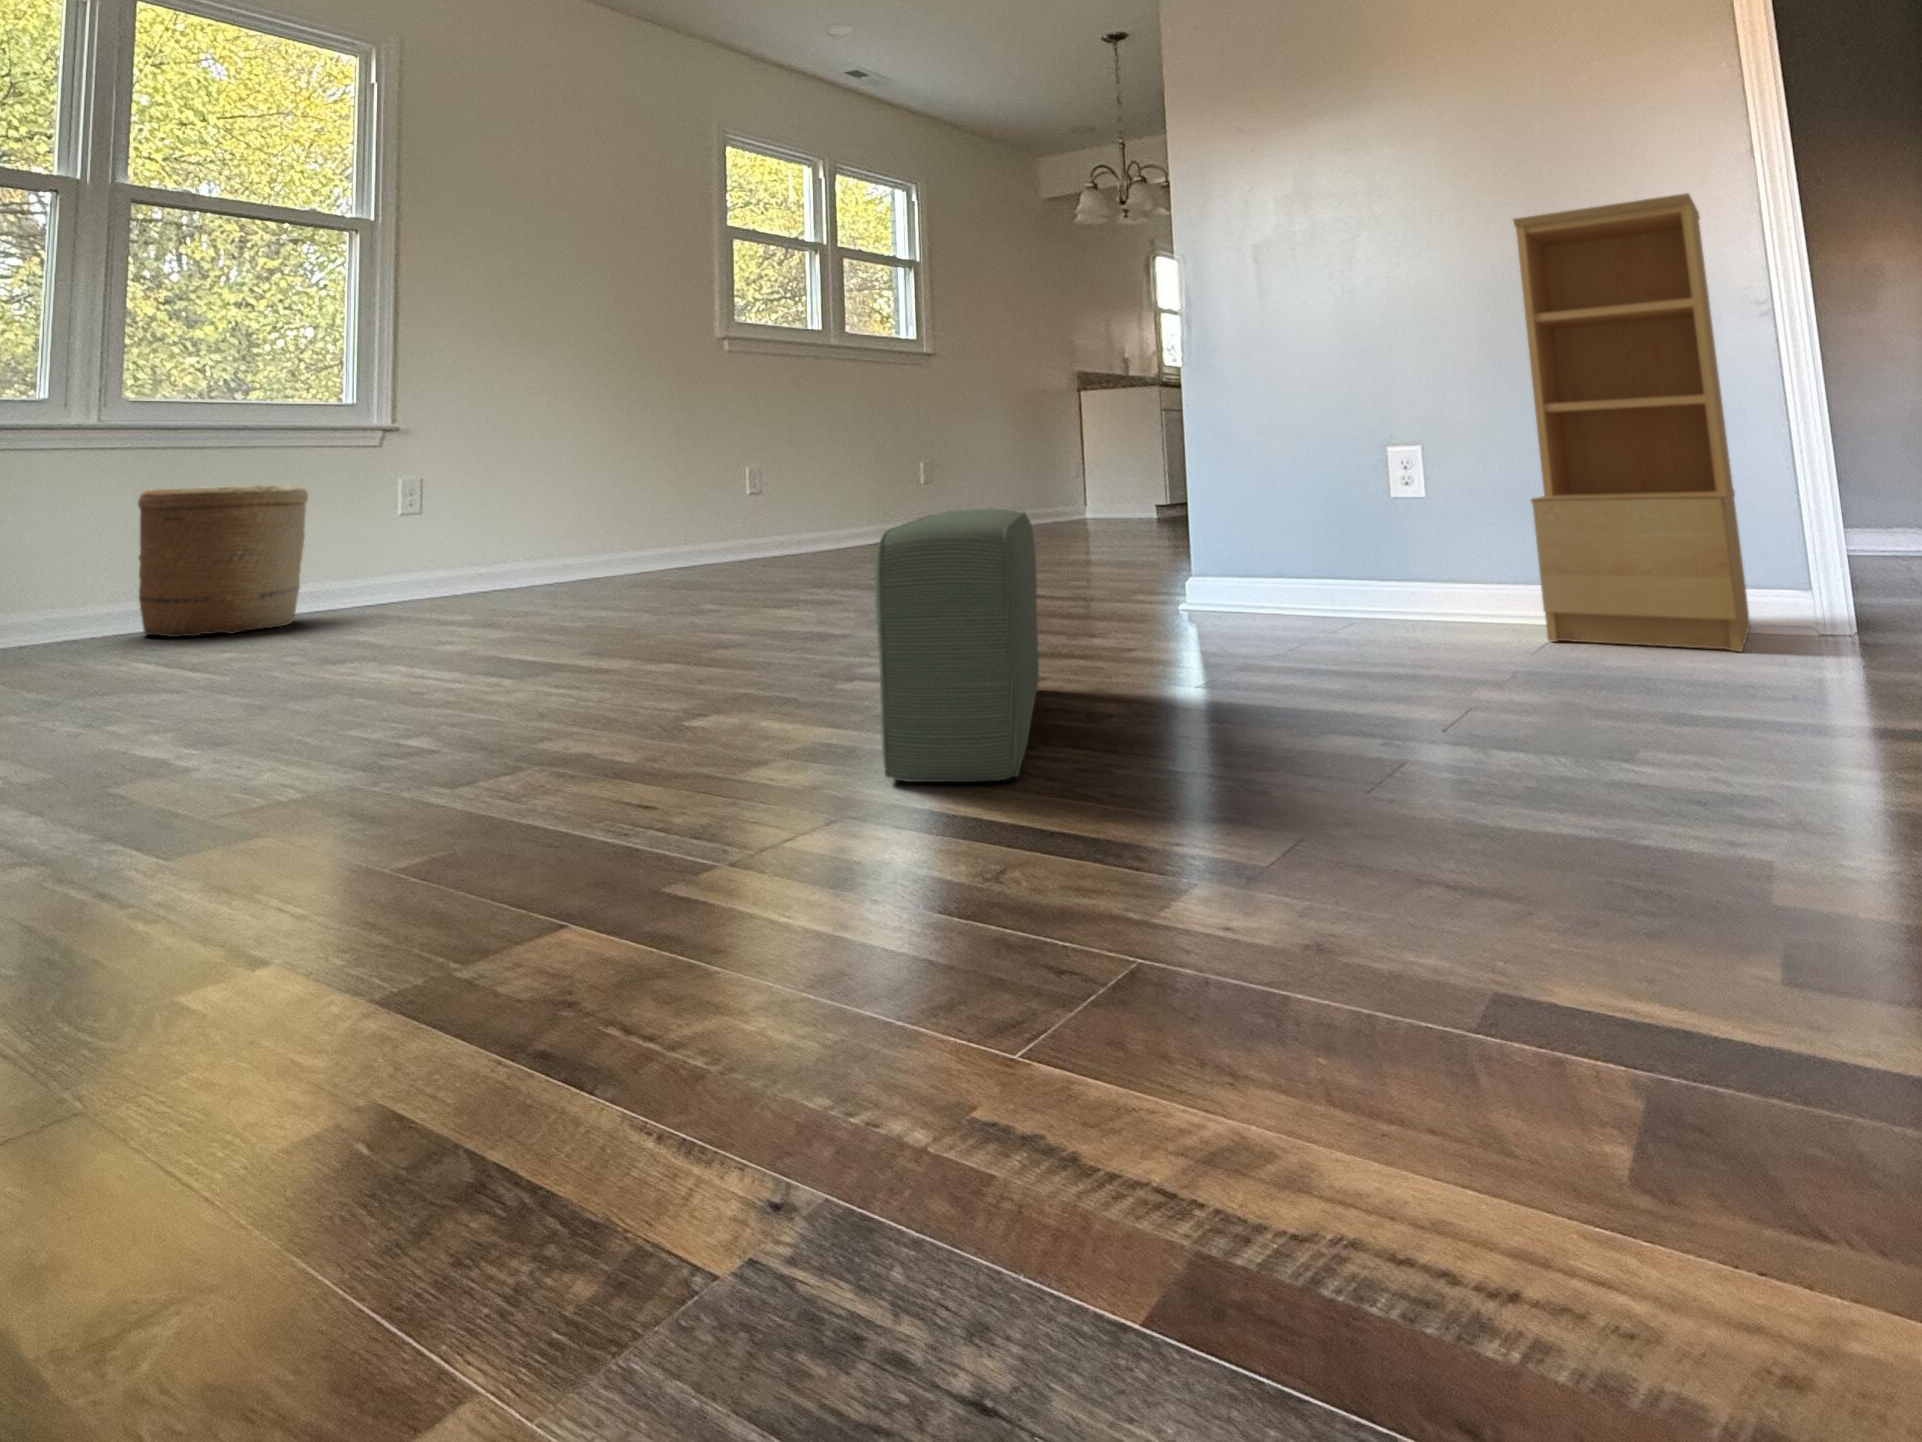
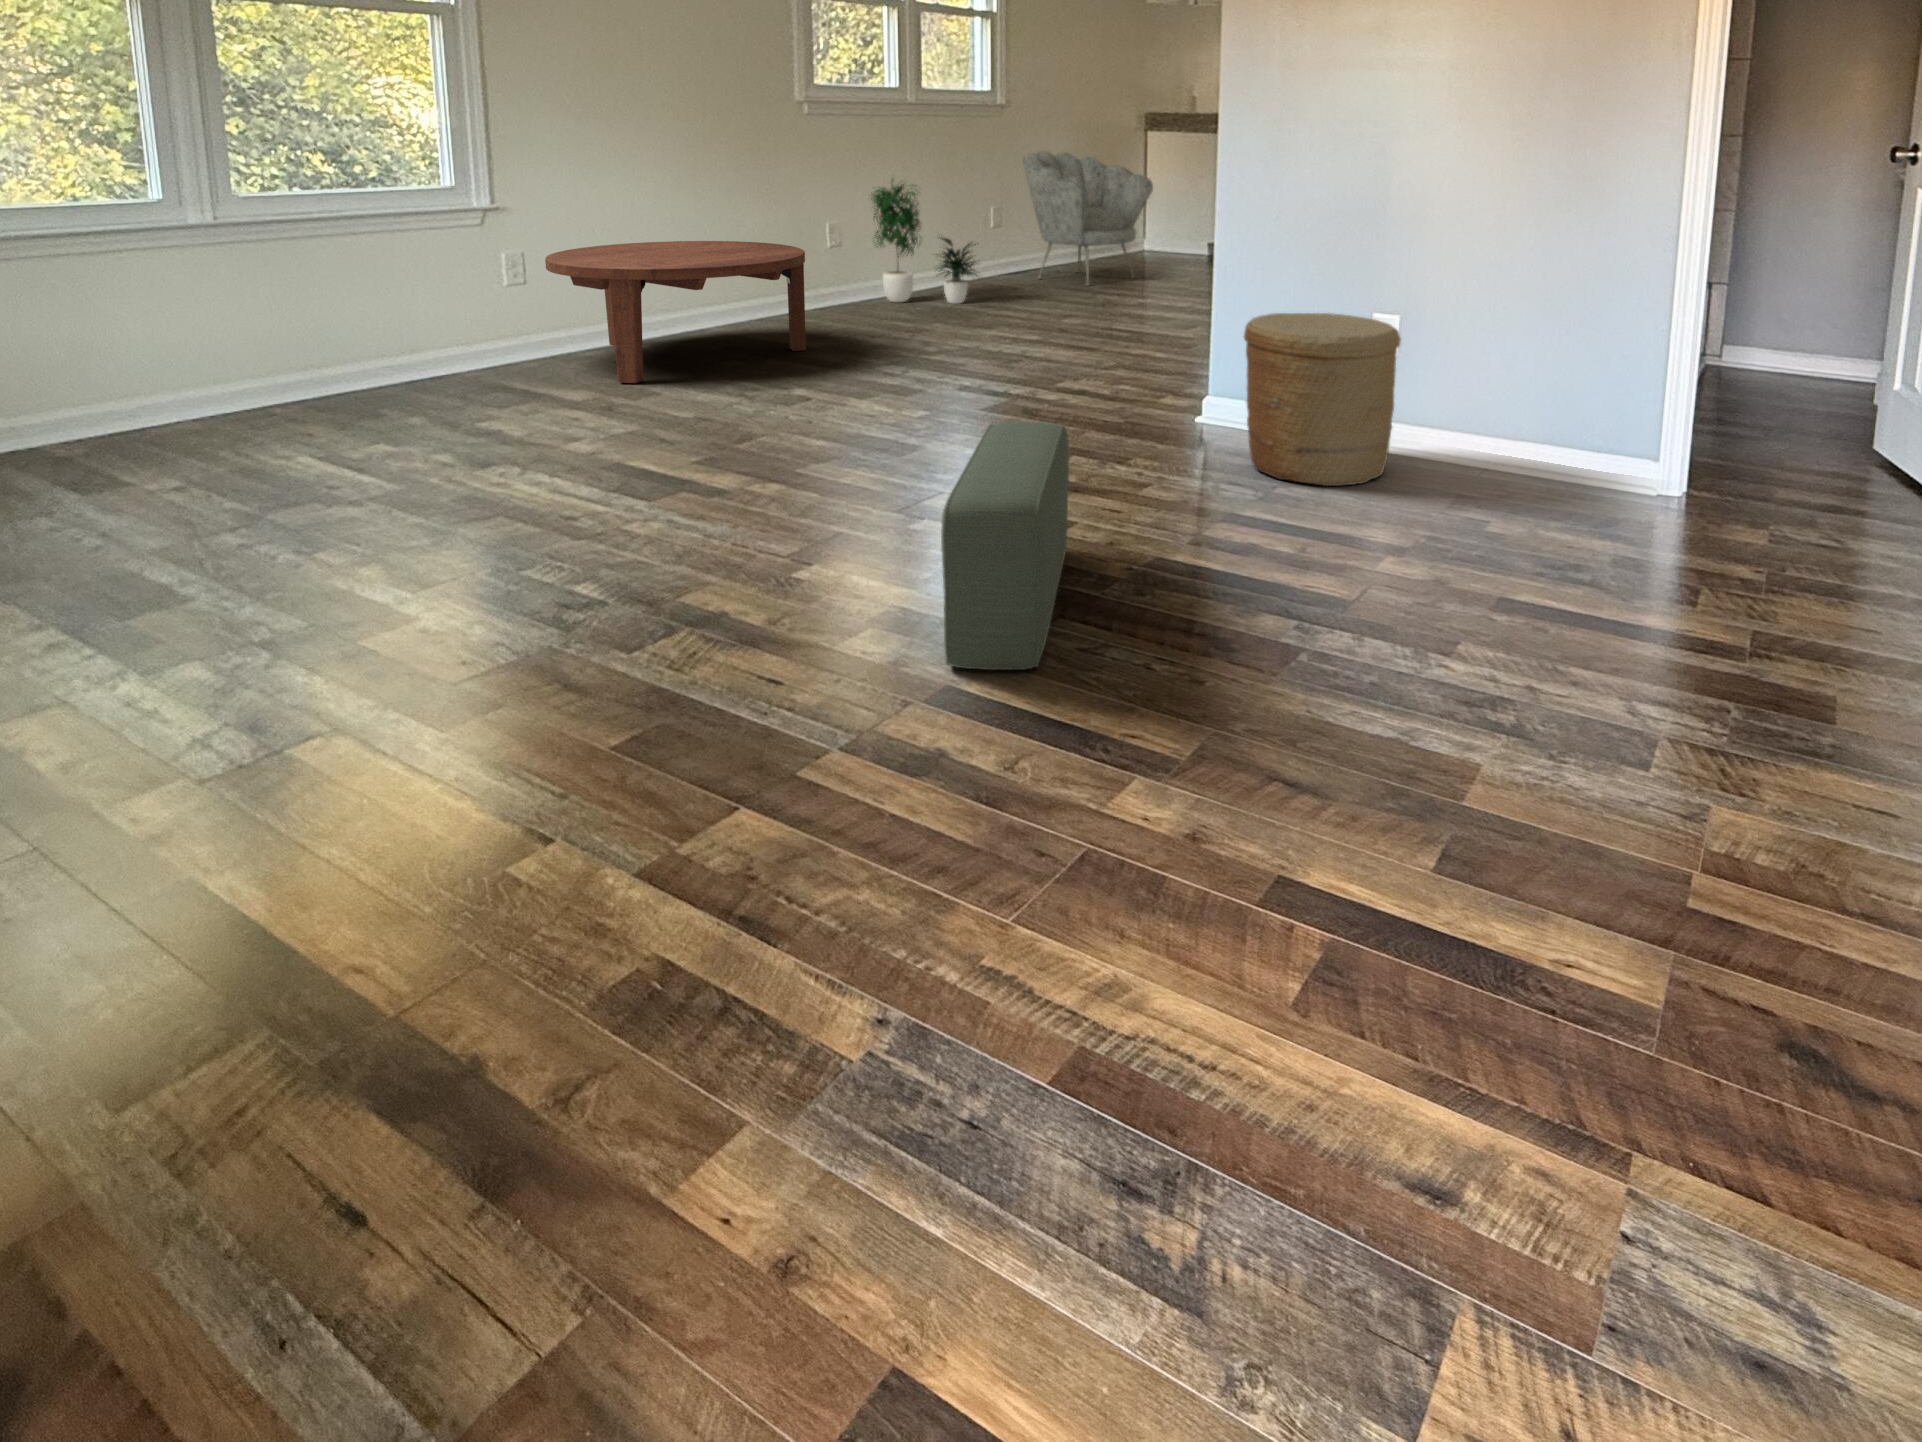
bookshelf: present [1513,193,1750,652] -> none [1457,167,1640,529]
armchair: none [950,400,1089,536] -> present [1023,151,1153,285]
potted plant: none [789,414,912,552] -> present [871,179,978,304]
coffee table: none [444,467,719,605] -> present [545,241,806,383]
woven basket: present [138,485,308,637] -> present [1244,313,1401,486]

